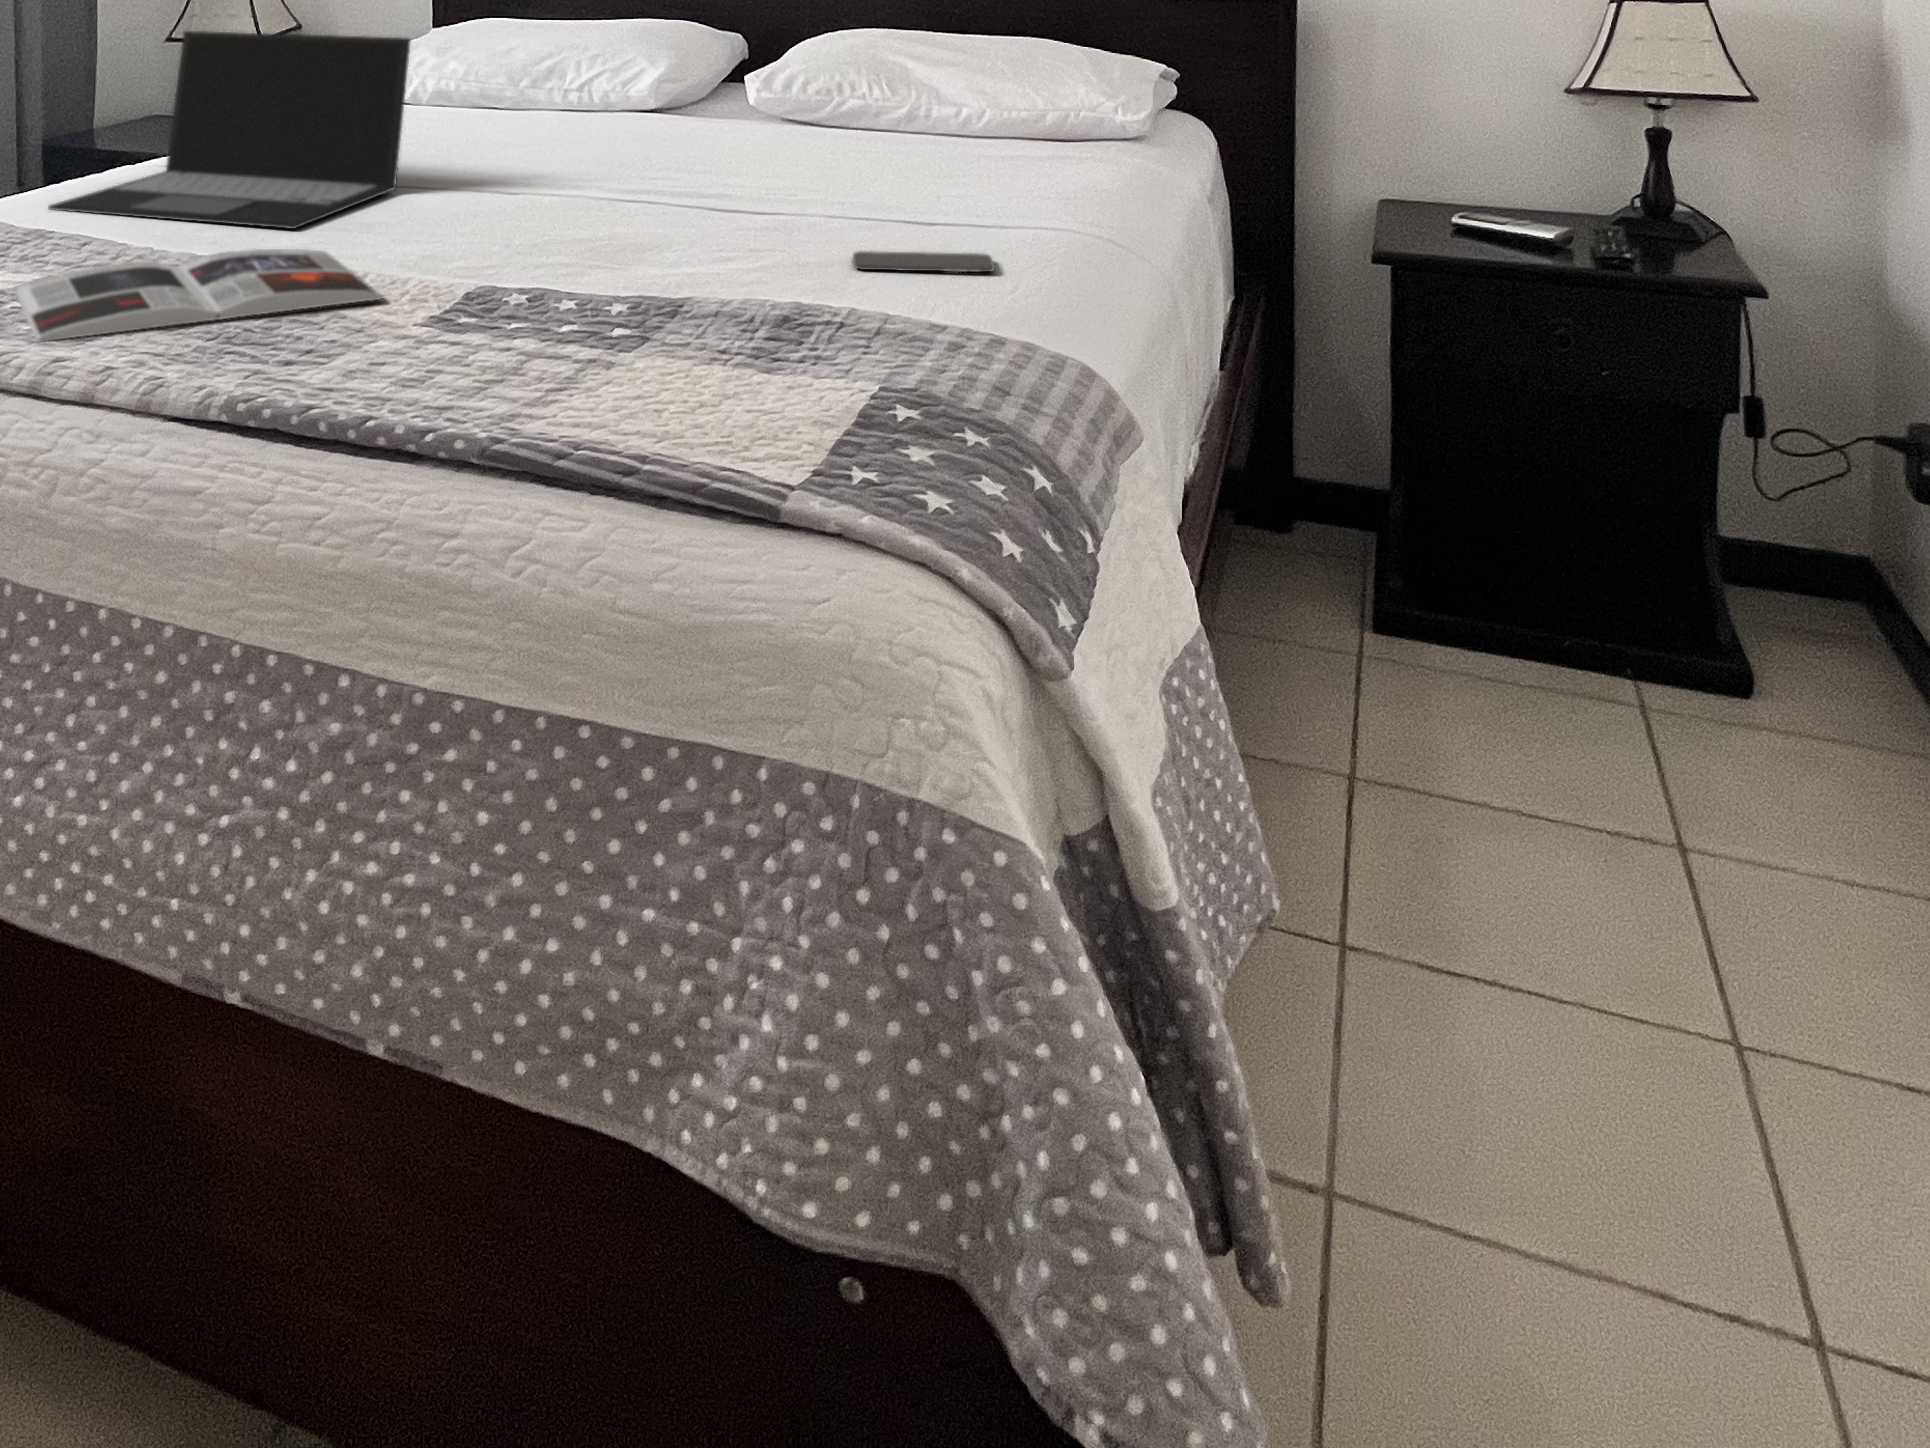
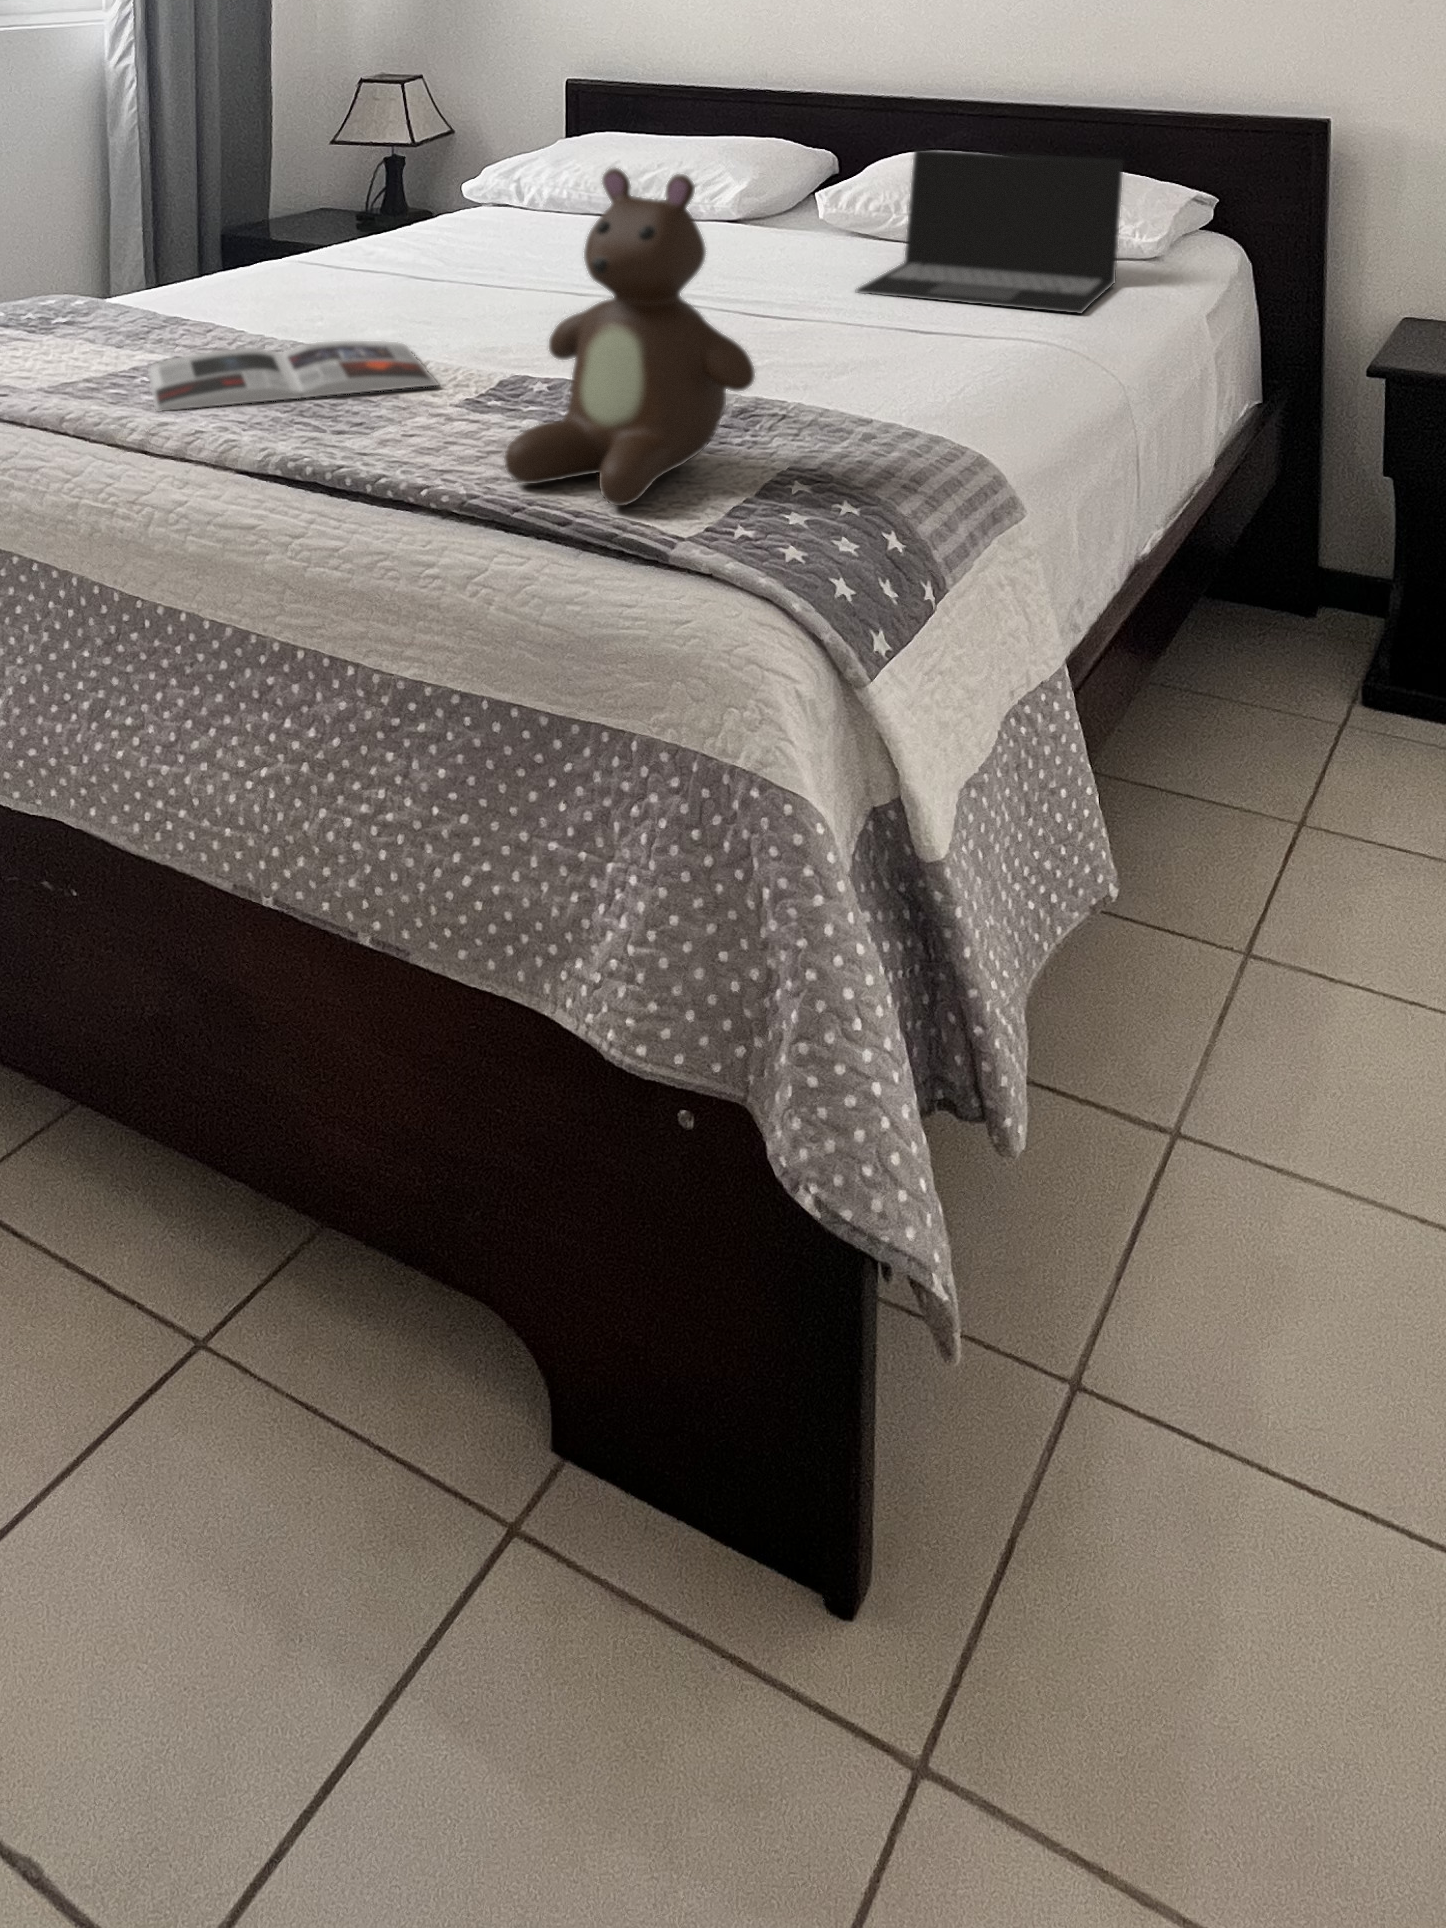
teddy bear: none [516,15,830,443] -> present [504,168,755,506]
laptop: present [48,31,410,229] -> present [857,149,1123,313]
smartphone: present [853,251,995,272] -> none [841,357,961,378]

